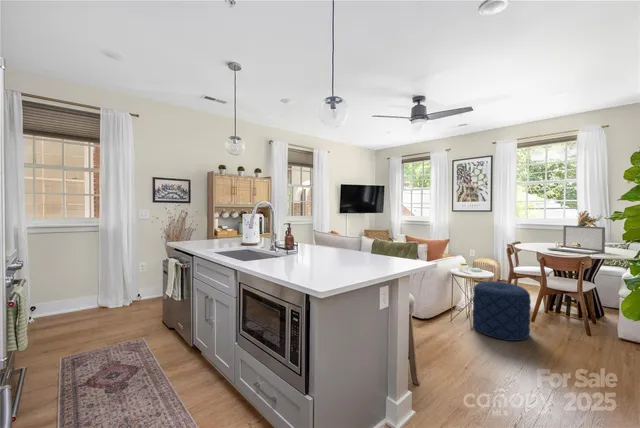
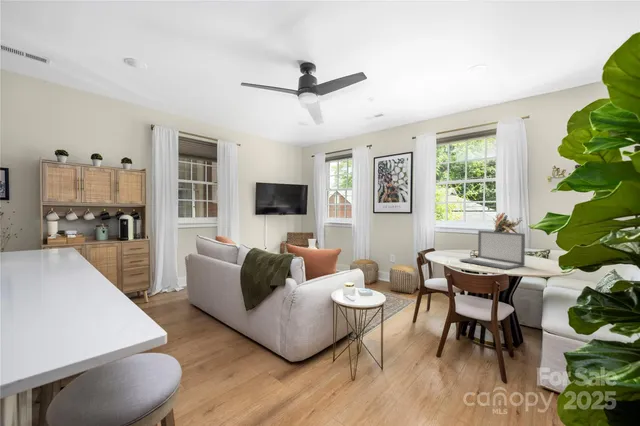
pouf: present [472,282,531,341] -> none [358,308,431,403]

